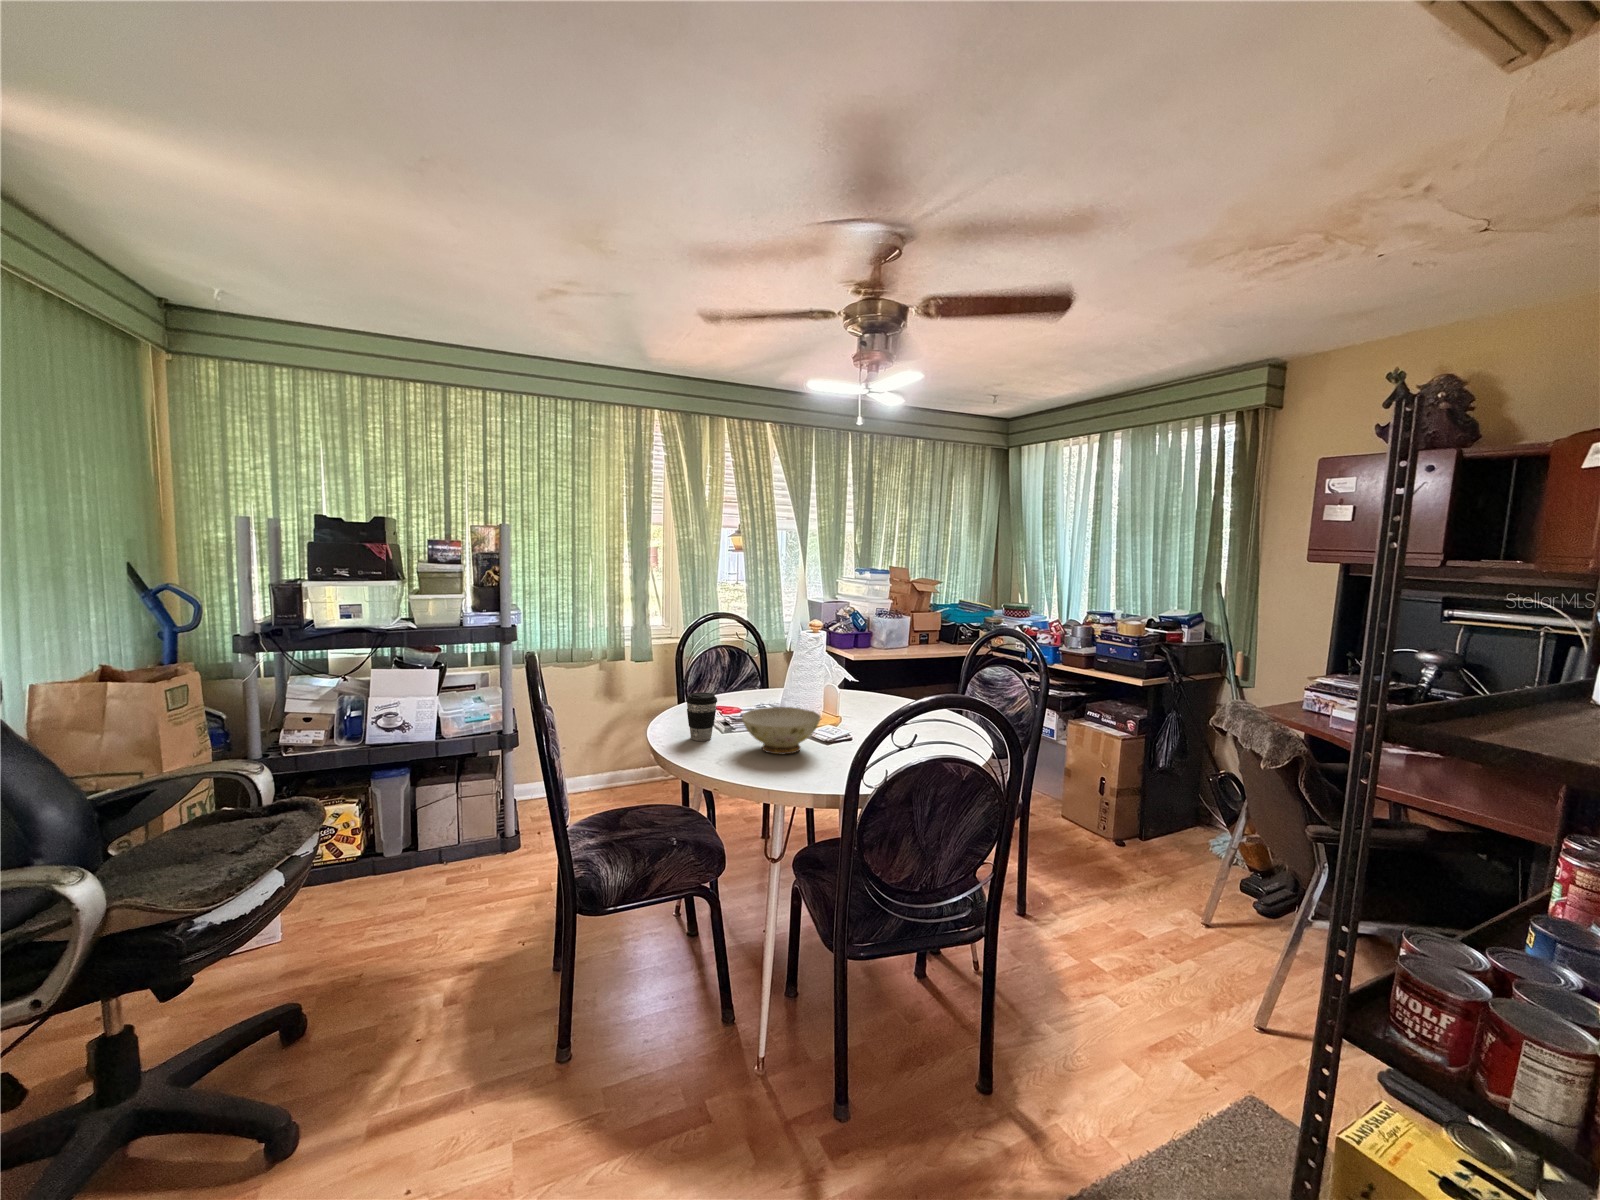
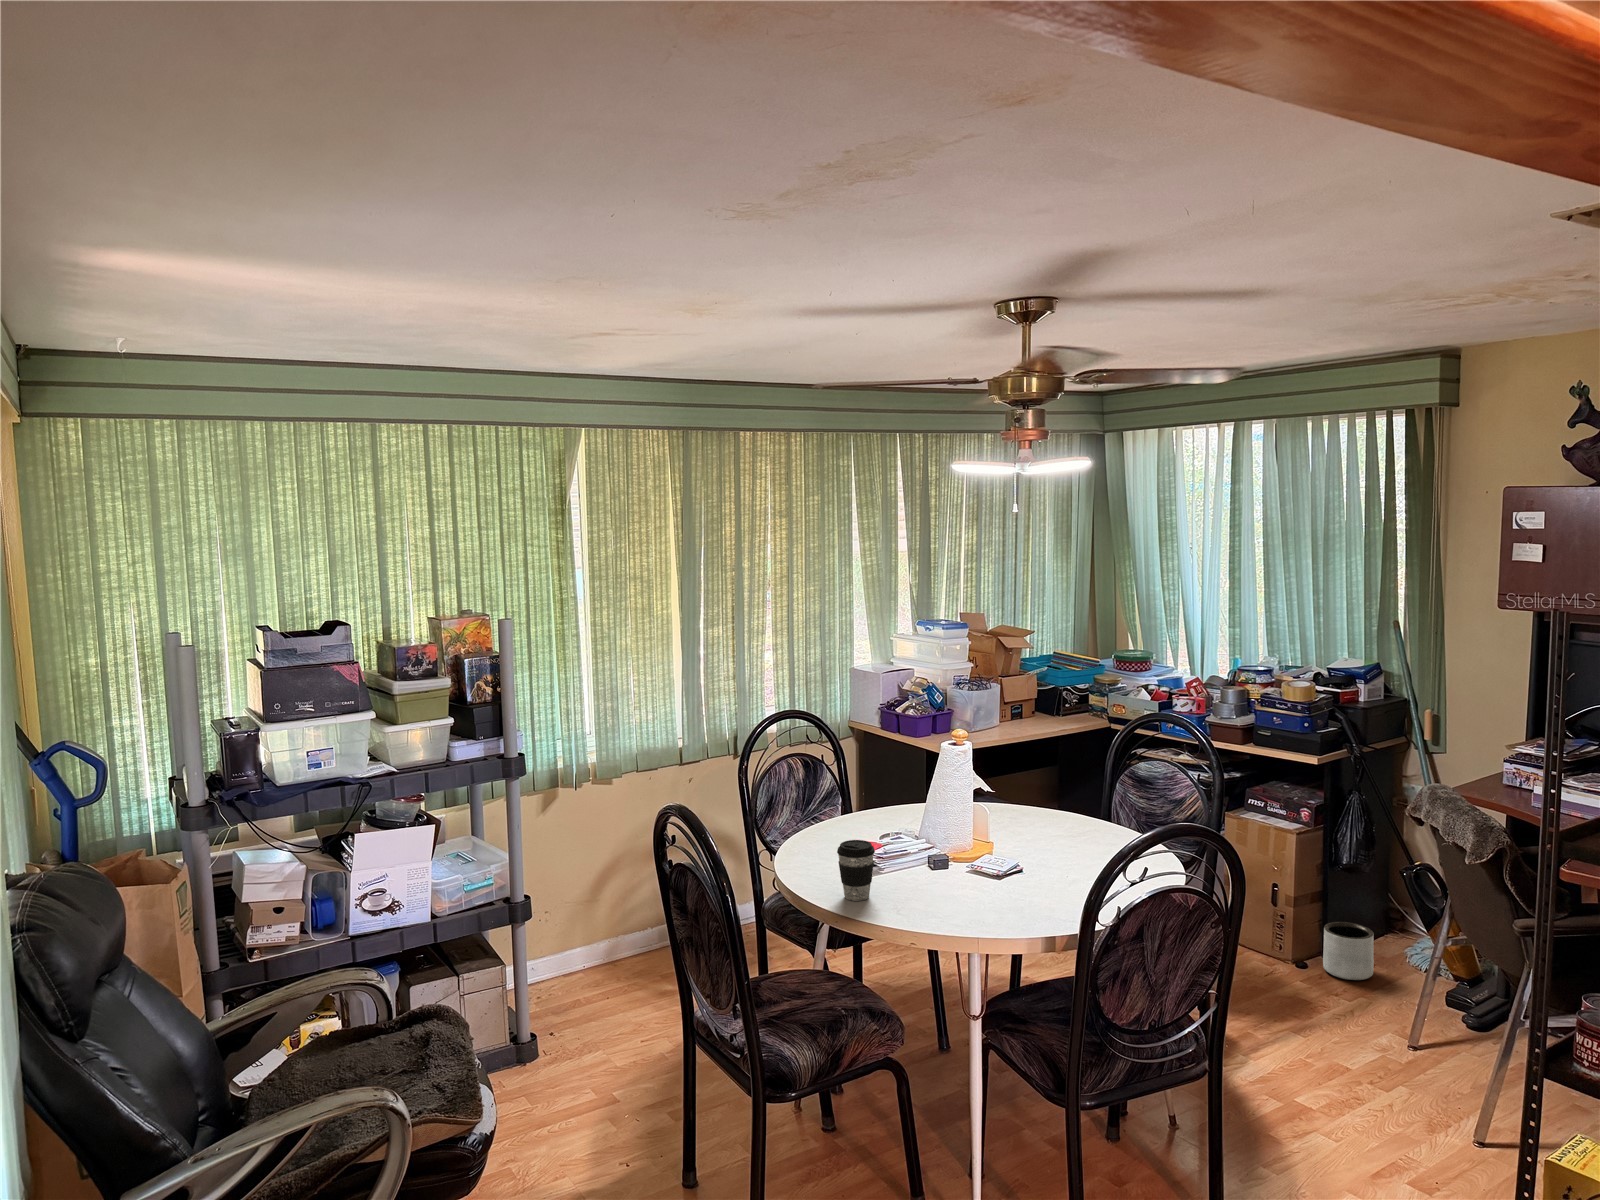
ceramic bowl: present [742,707,820,754] -> none [914,849,1008,910]
planter: none [1136,813,1179,860] -> present [1323,922,1374,980]

